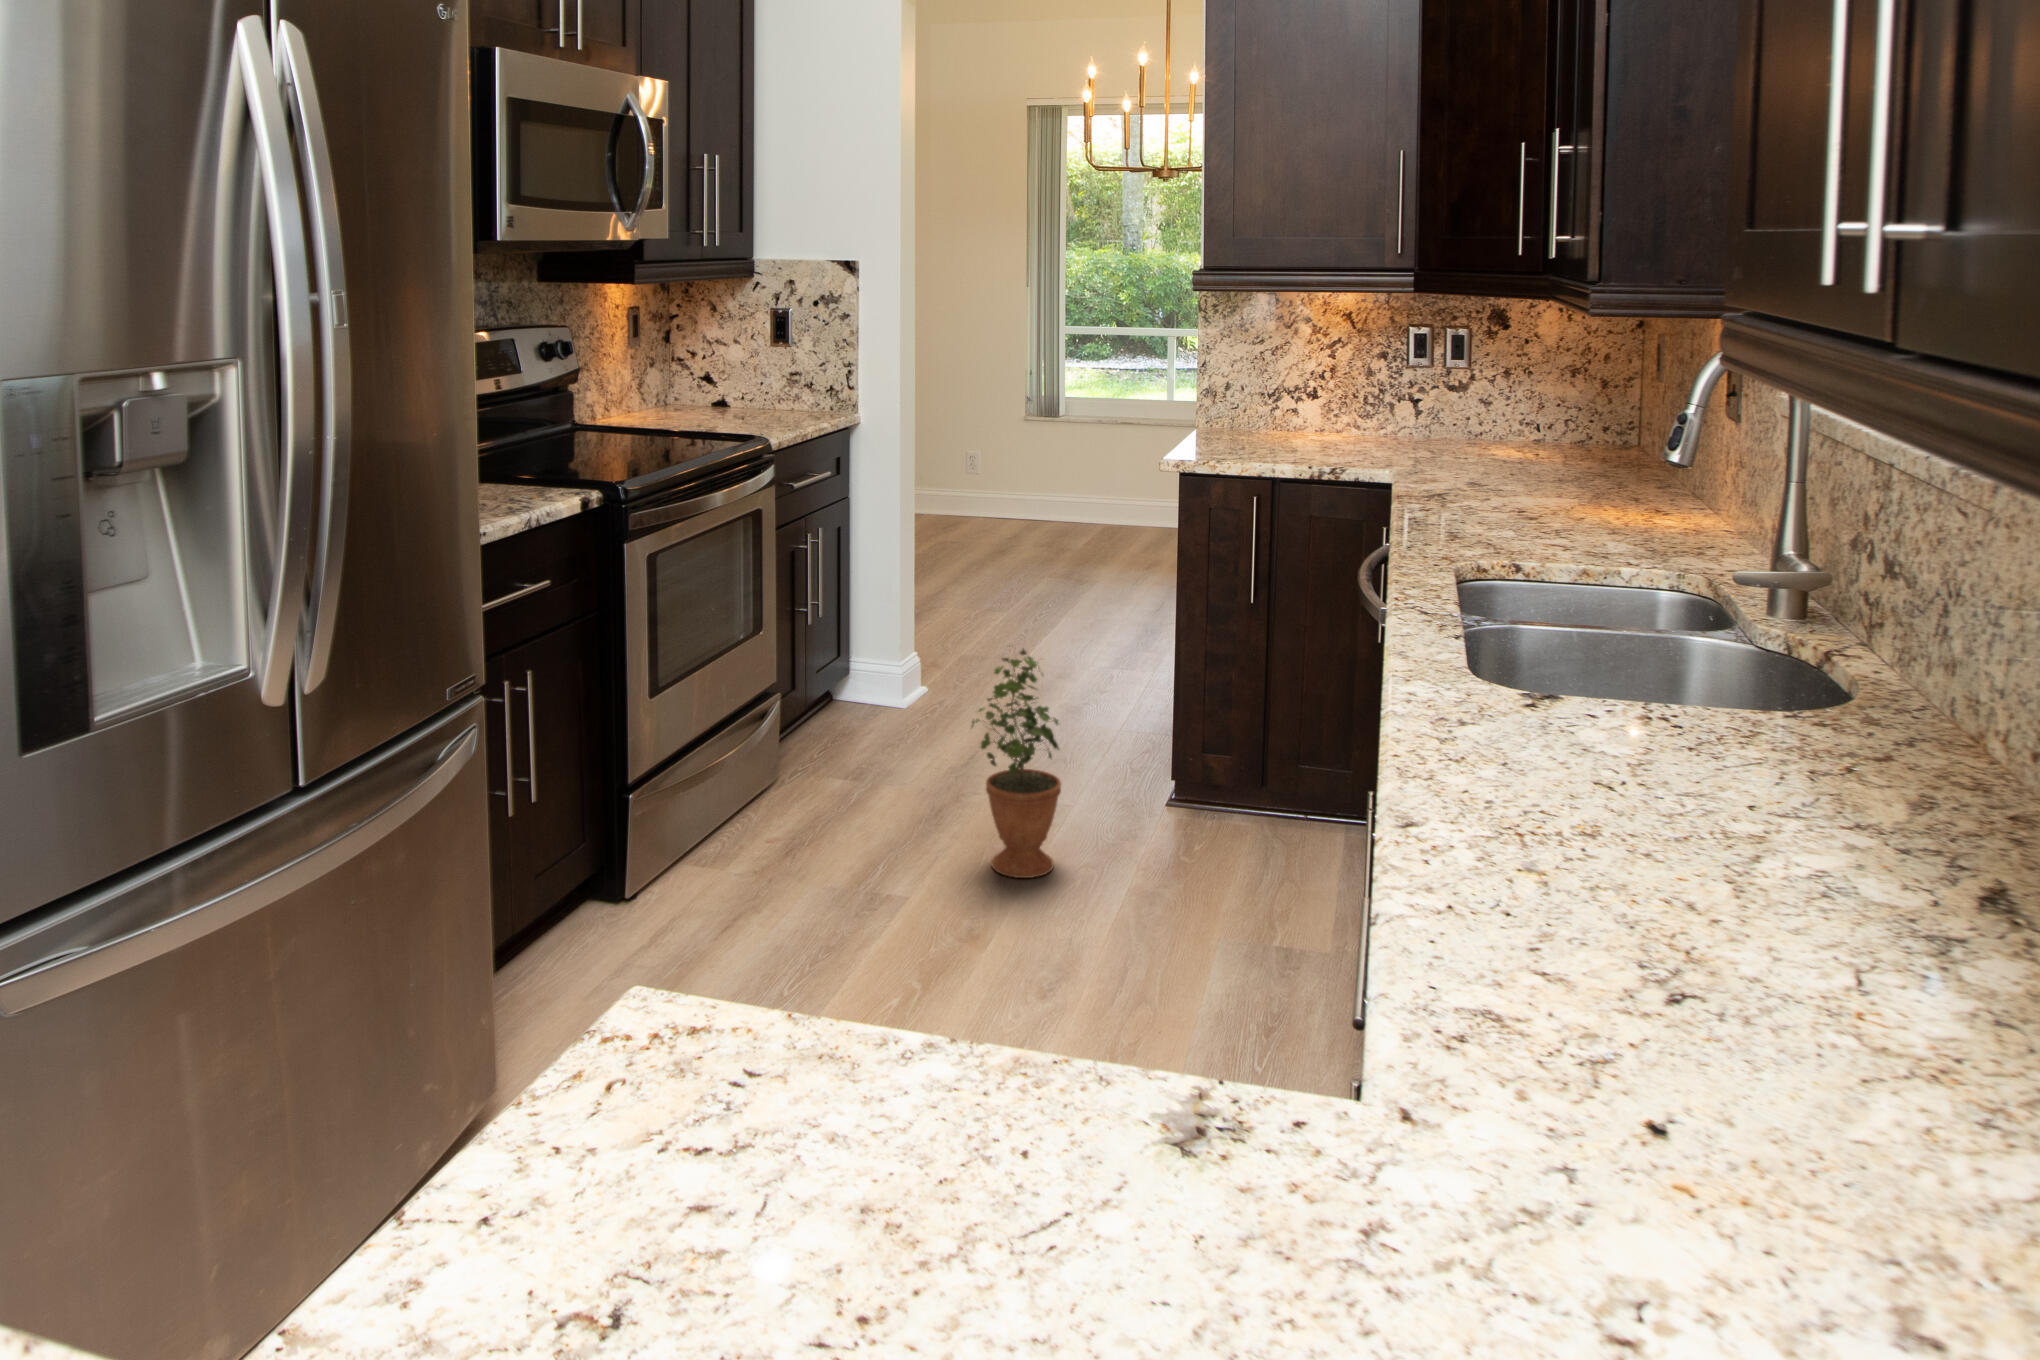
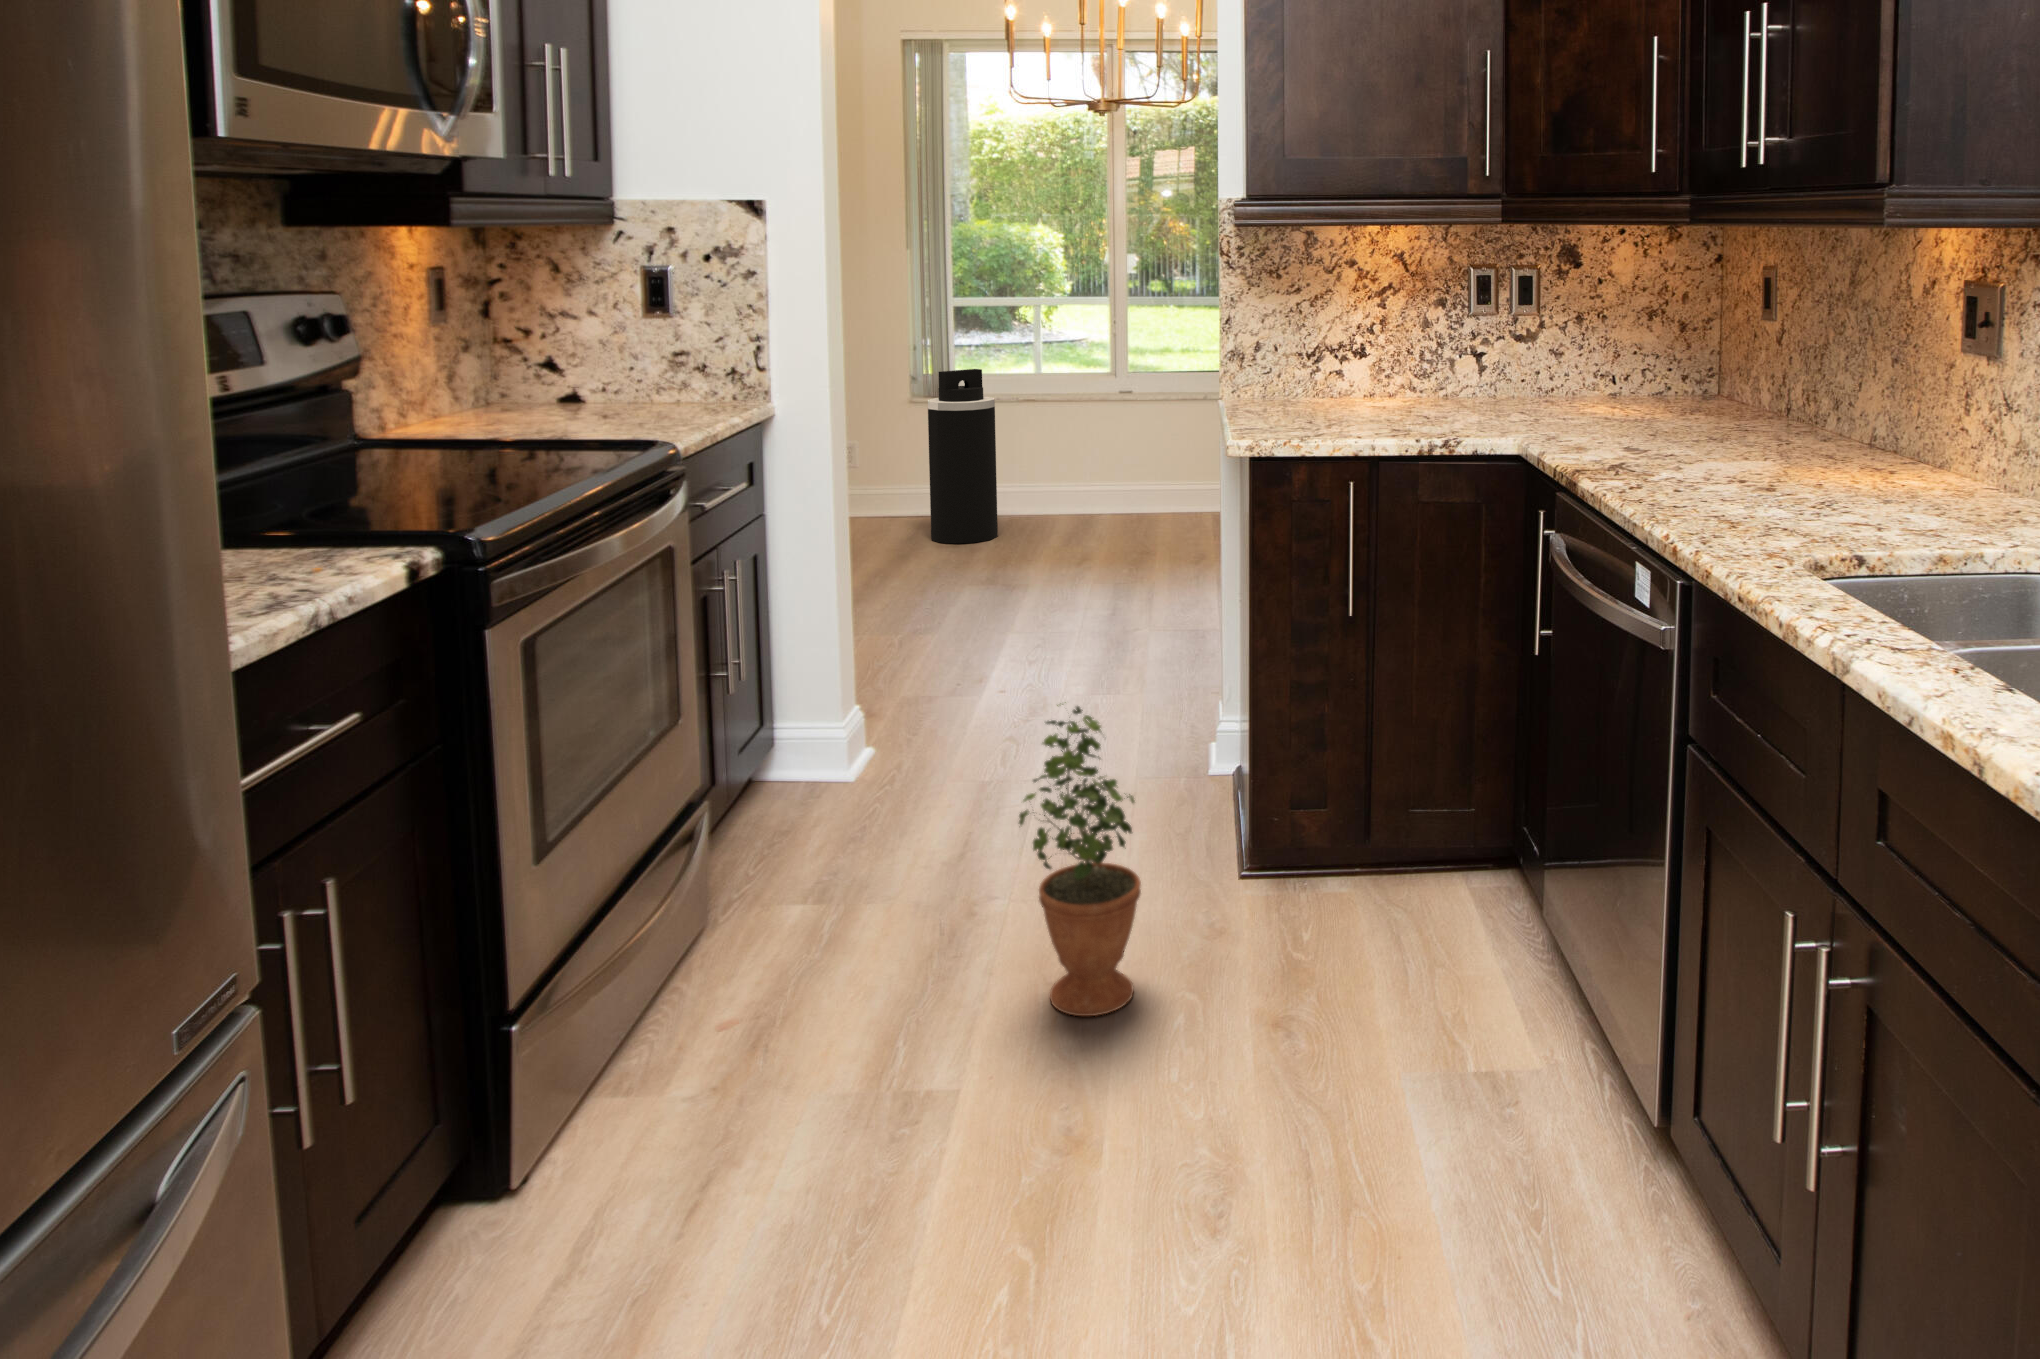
trash can: none [1023,395,1081,546] -> present [928,369,998,544]

